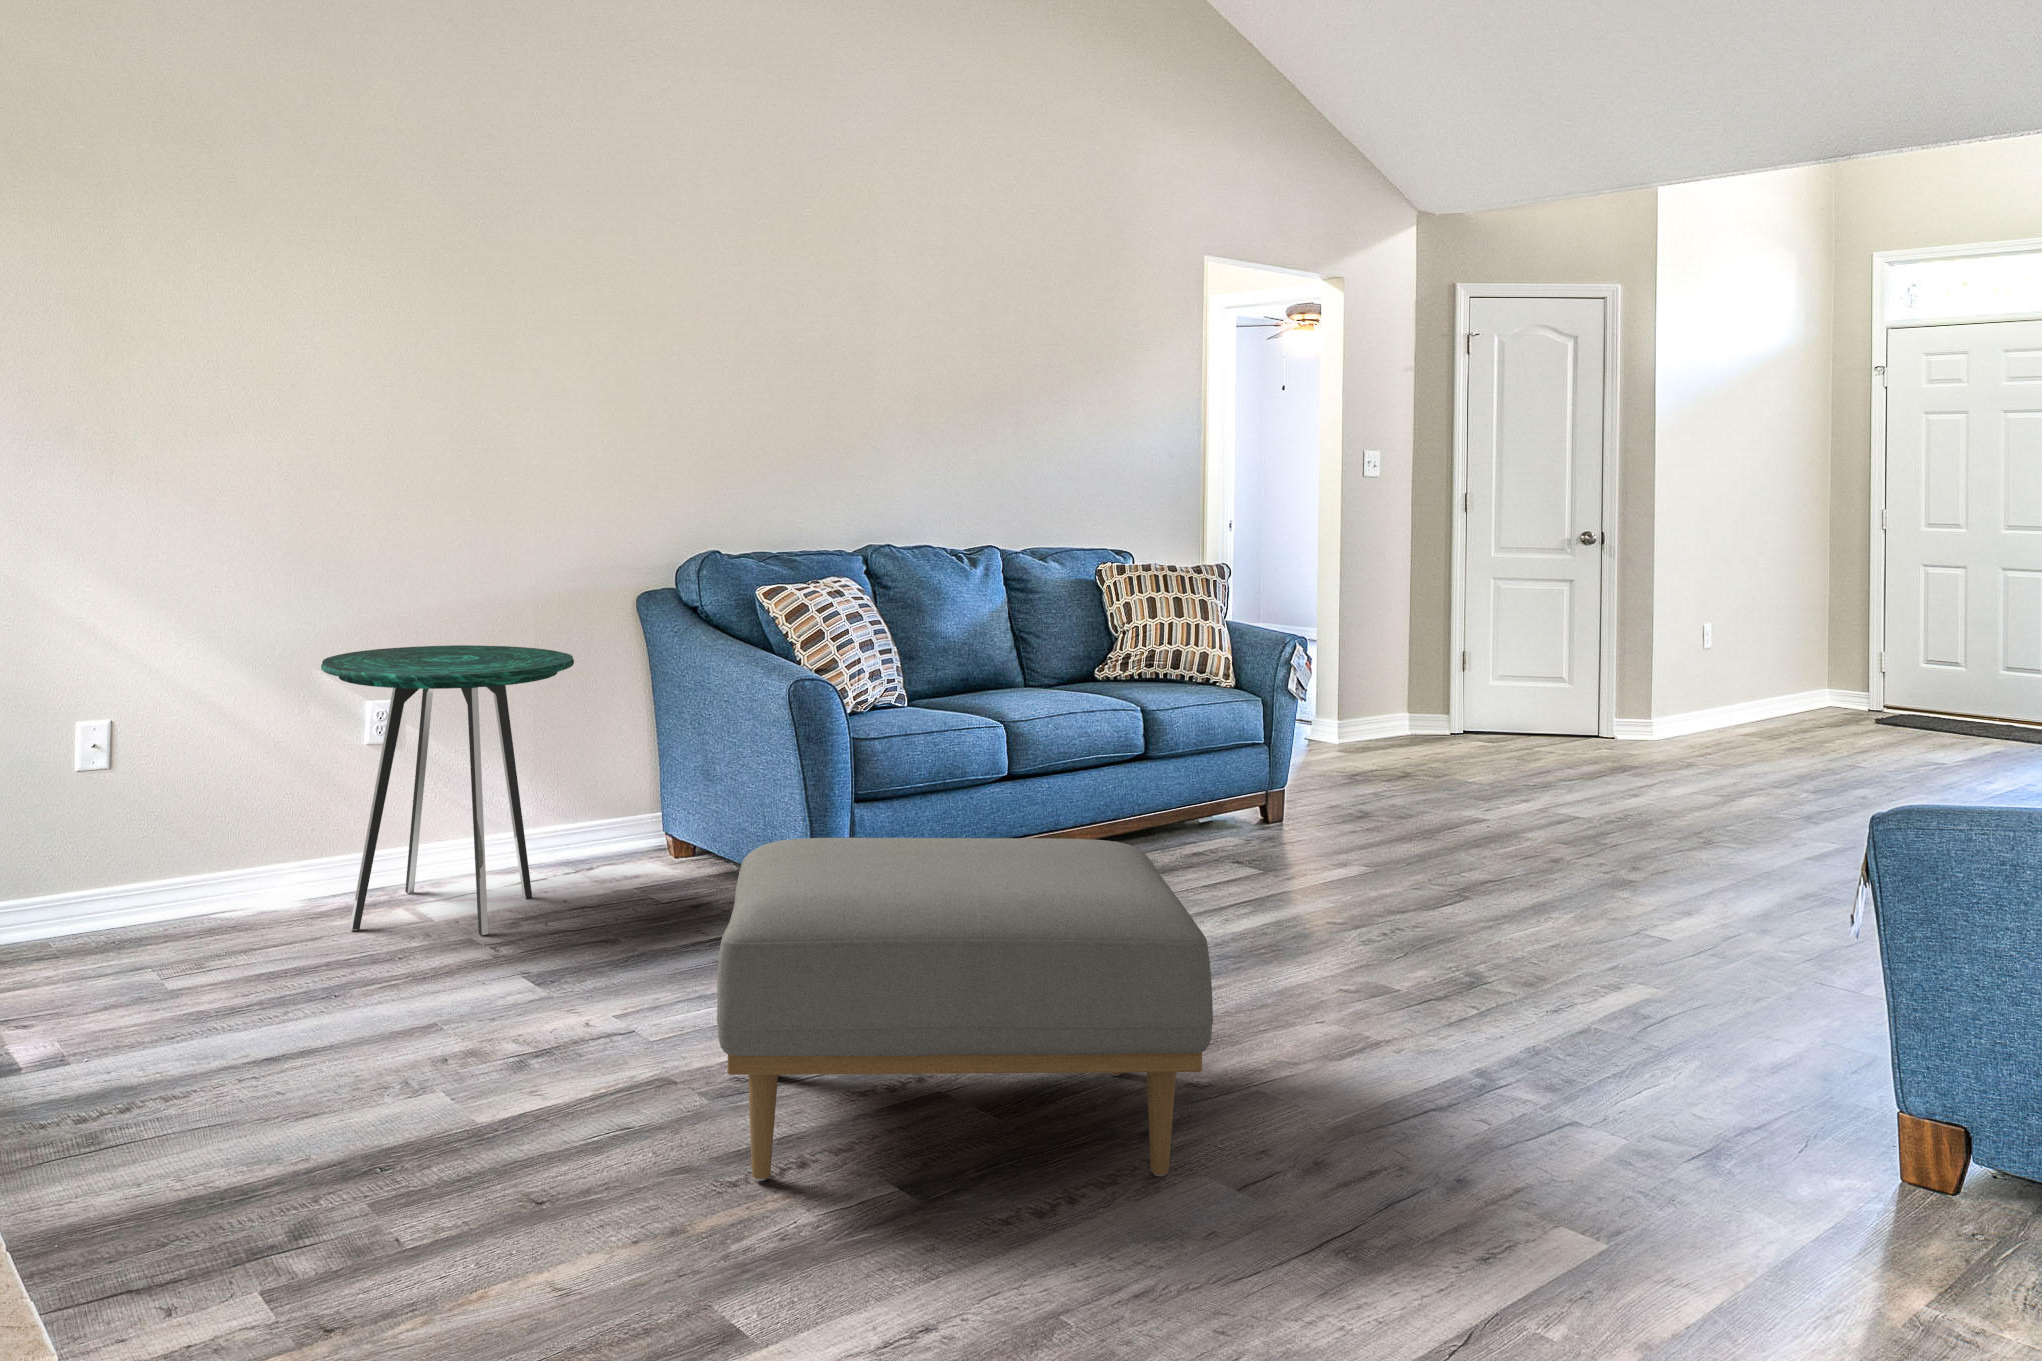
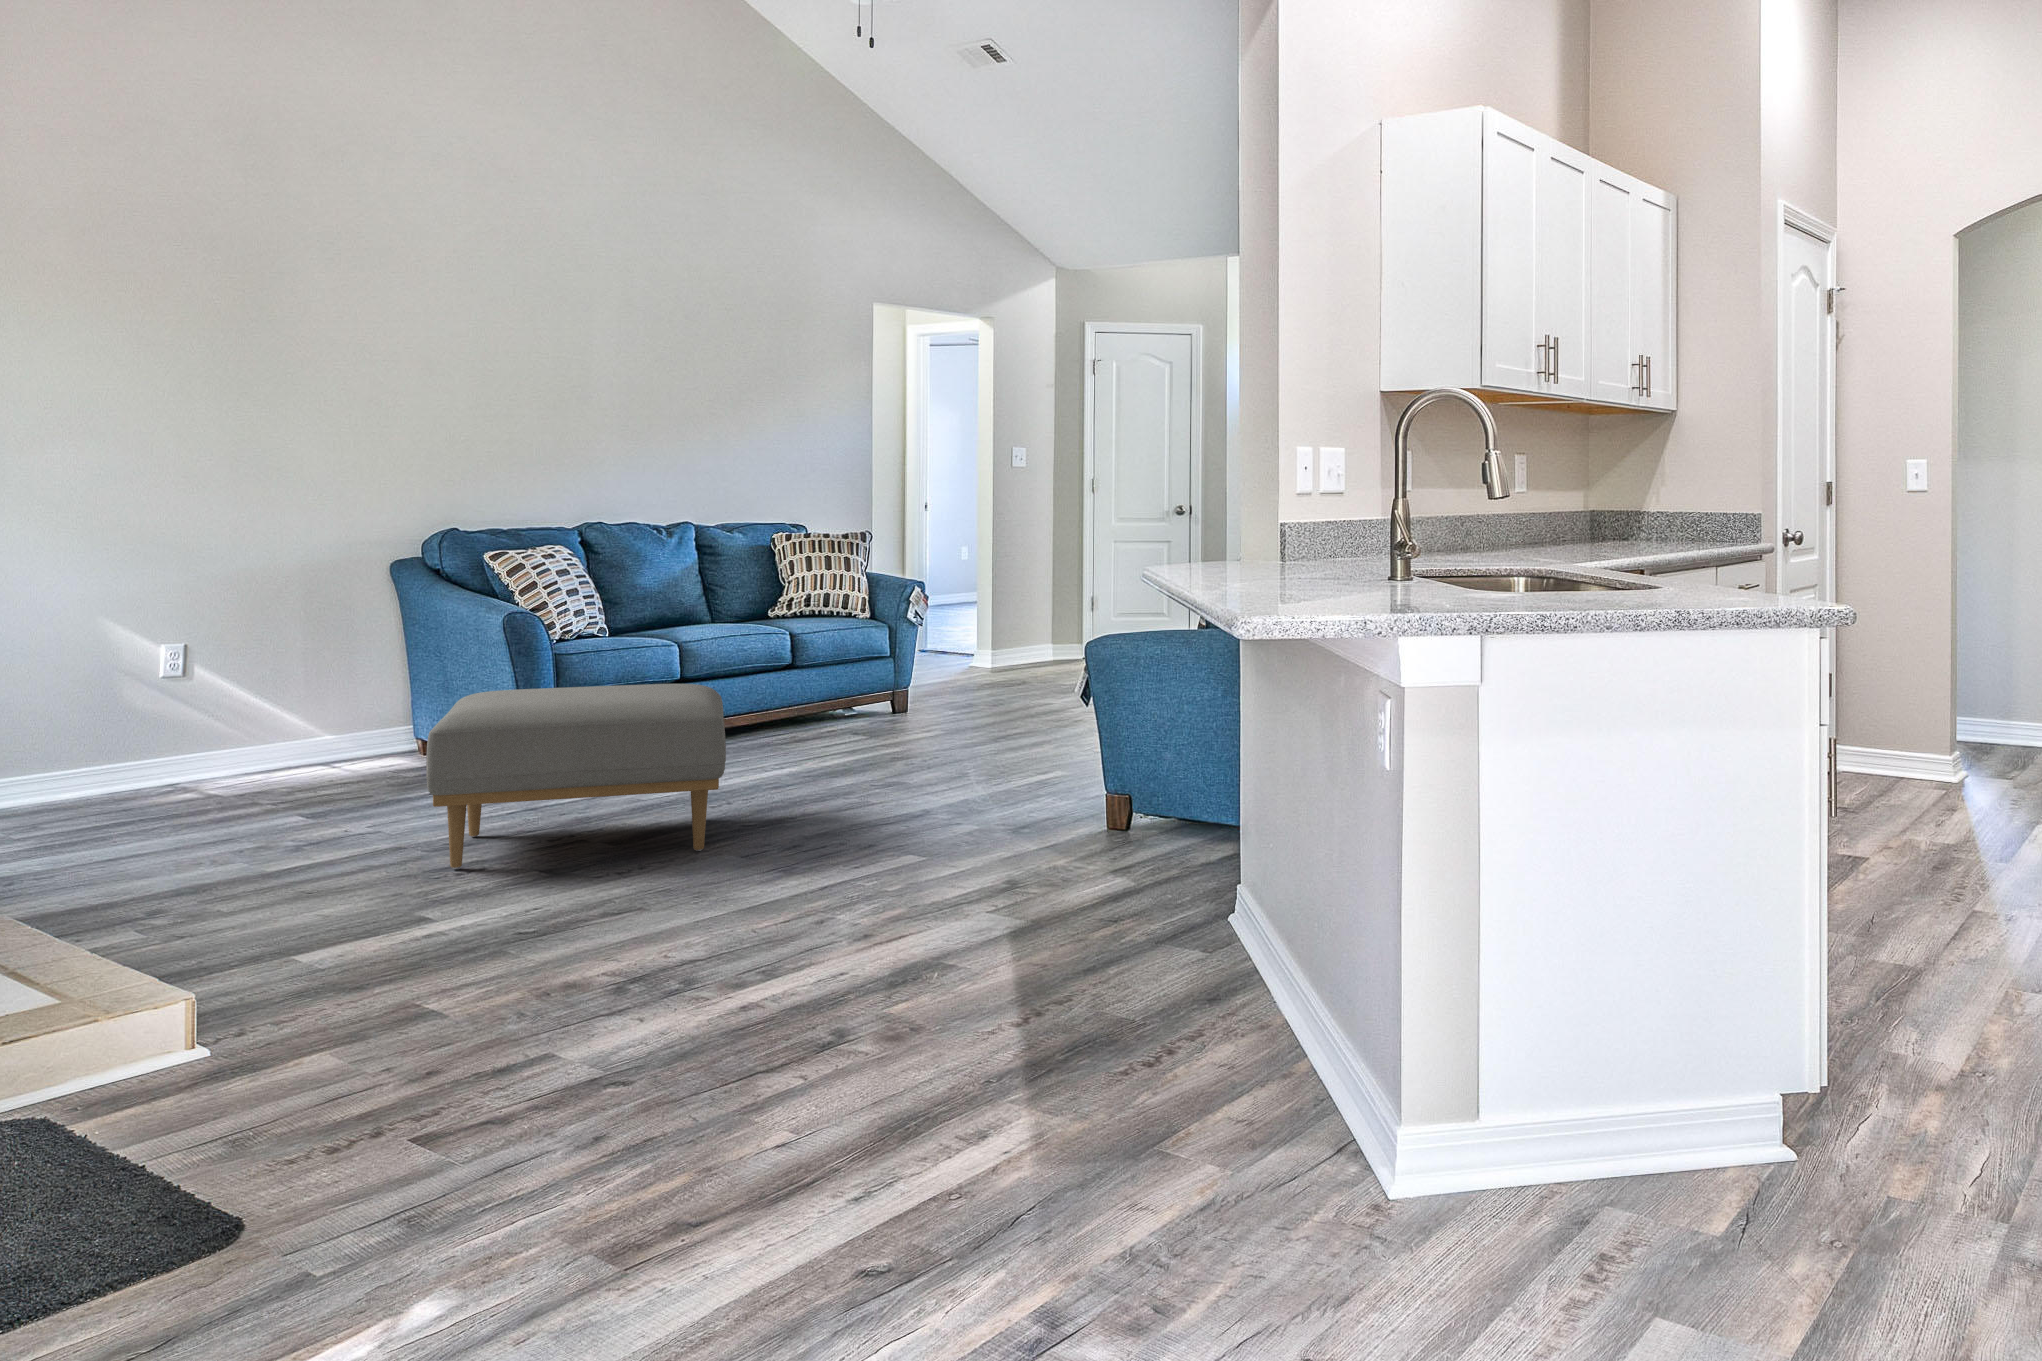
side table: present [321,645,574,935] -> none [128,600,335,801]

